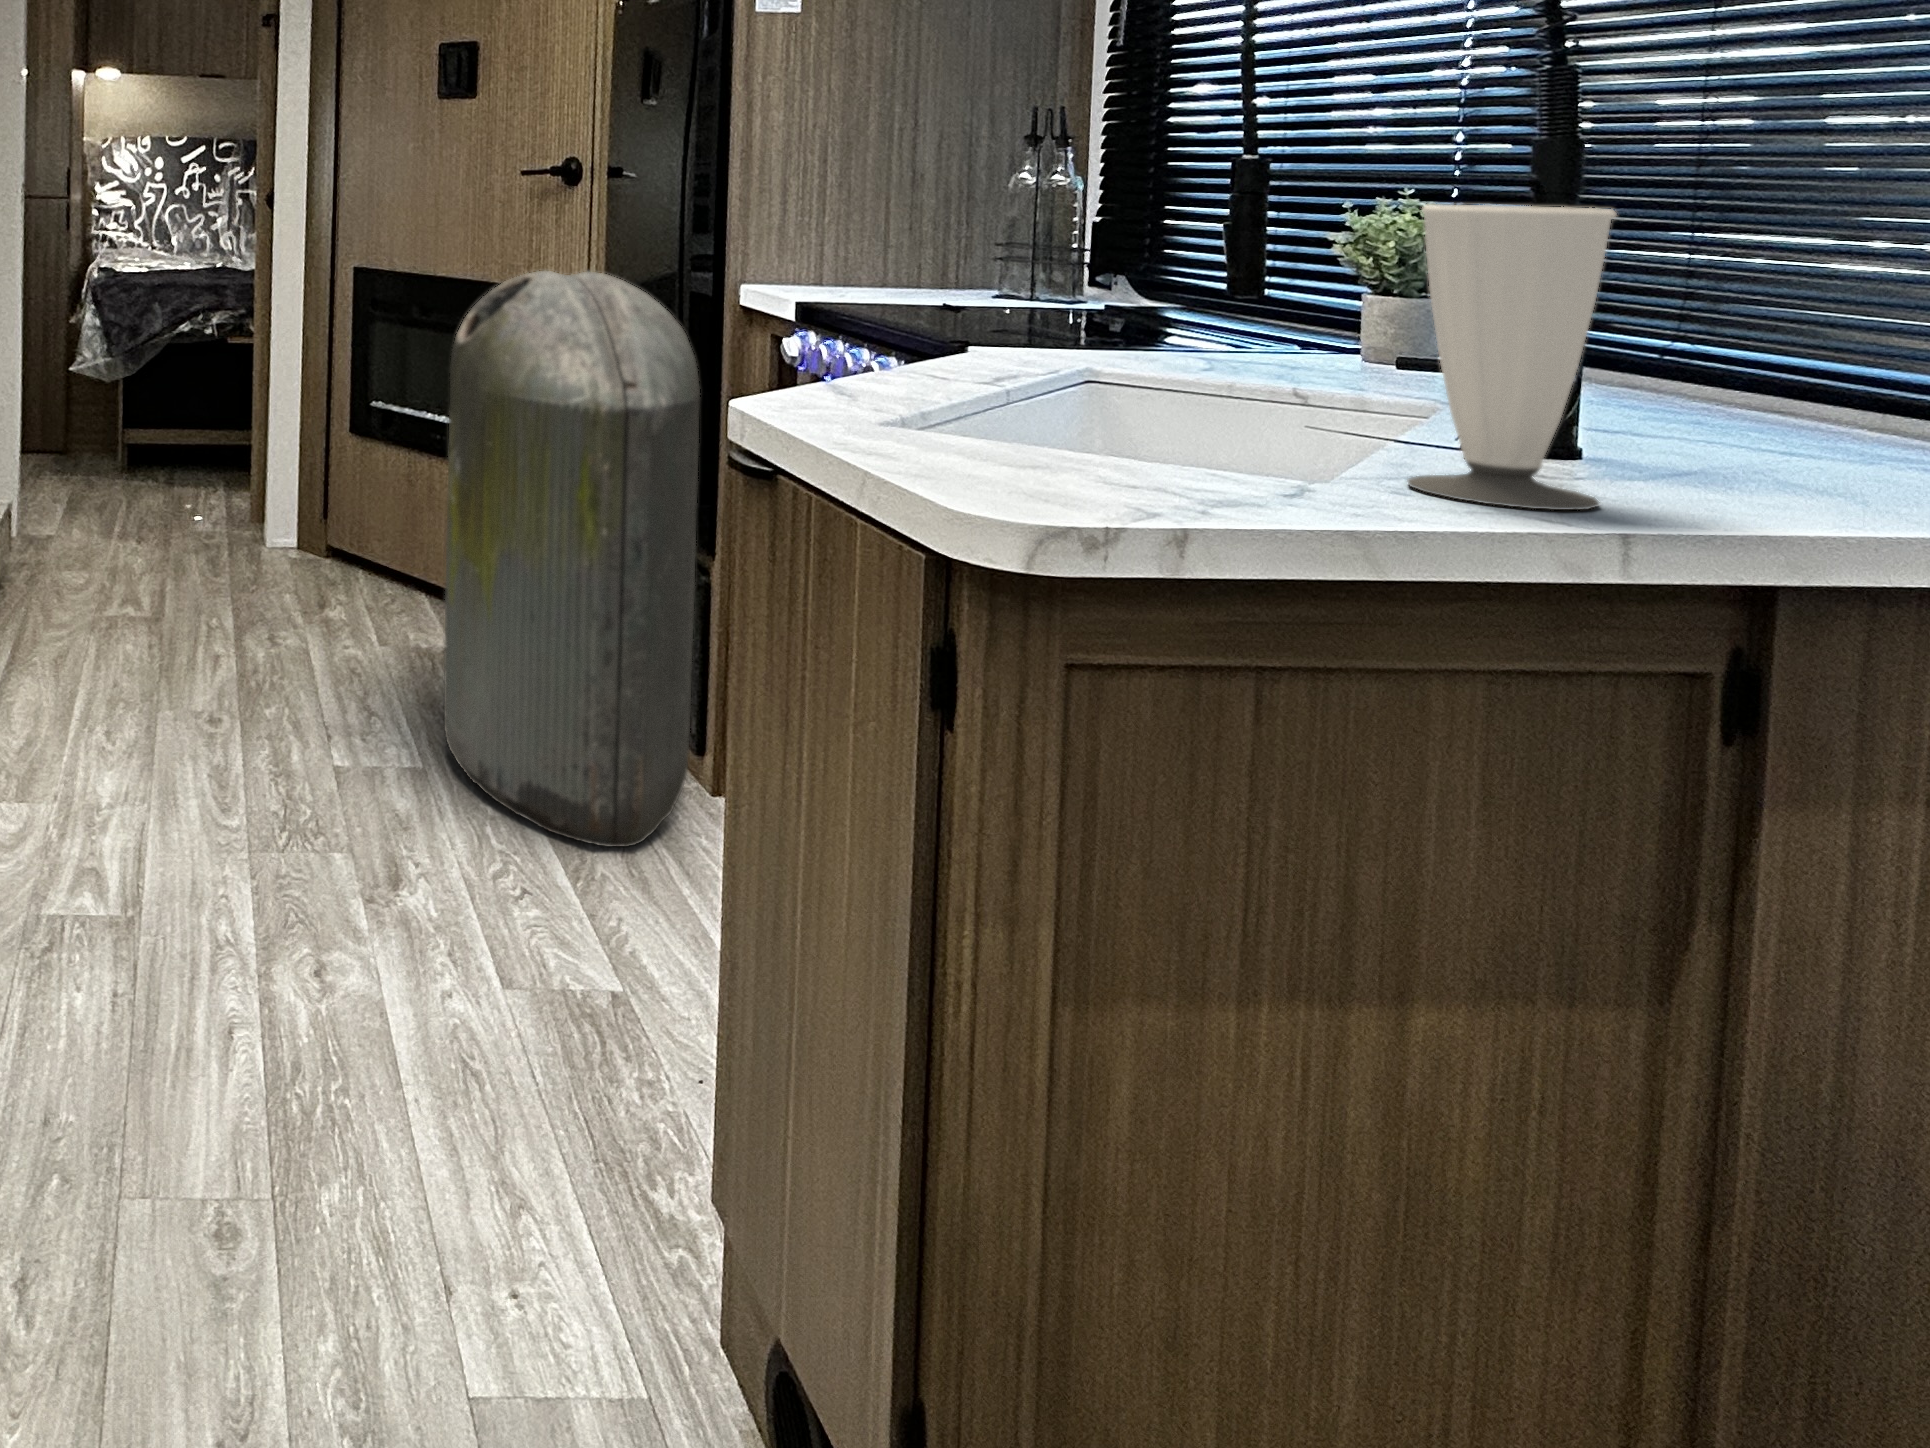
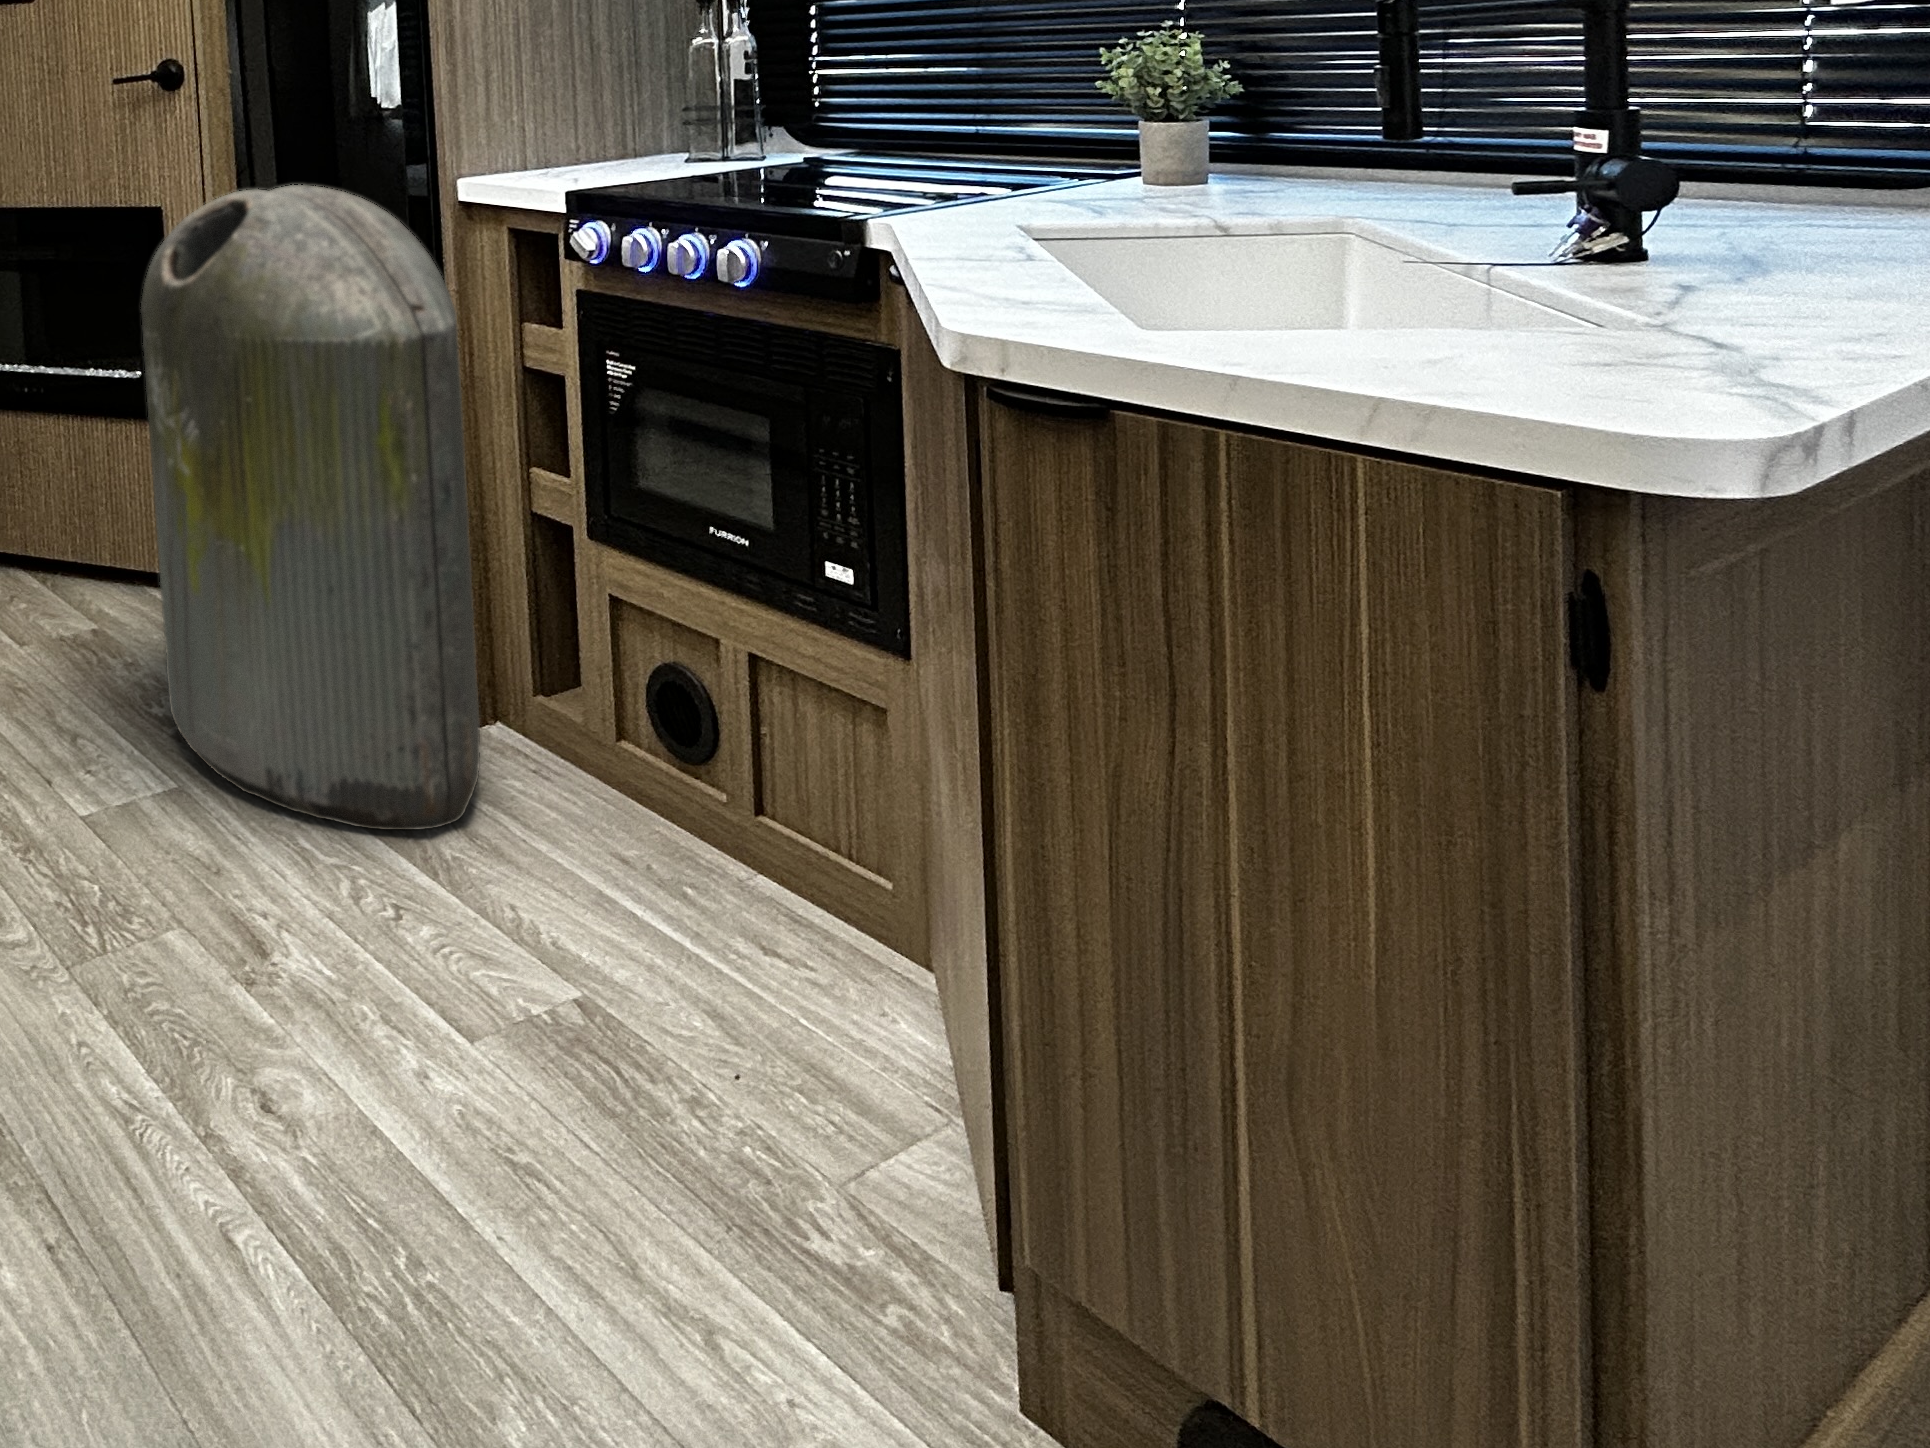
cup: present [1408,204,1616,510] -> none [1691,24,1897,323]

